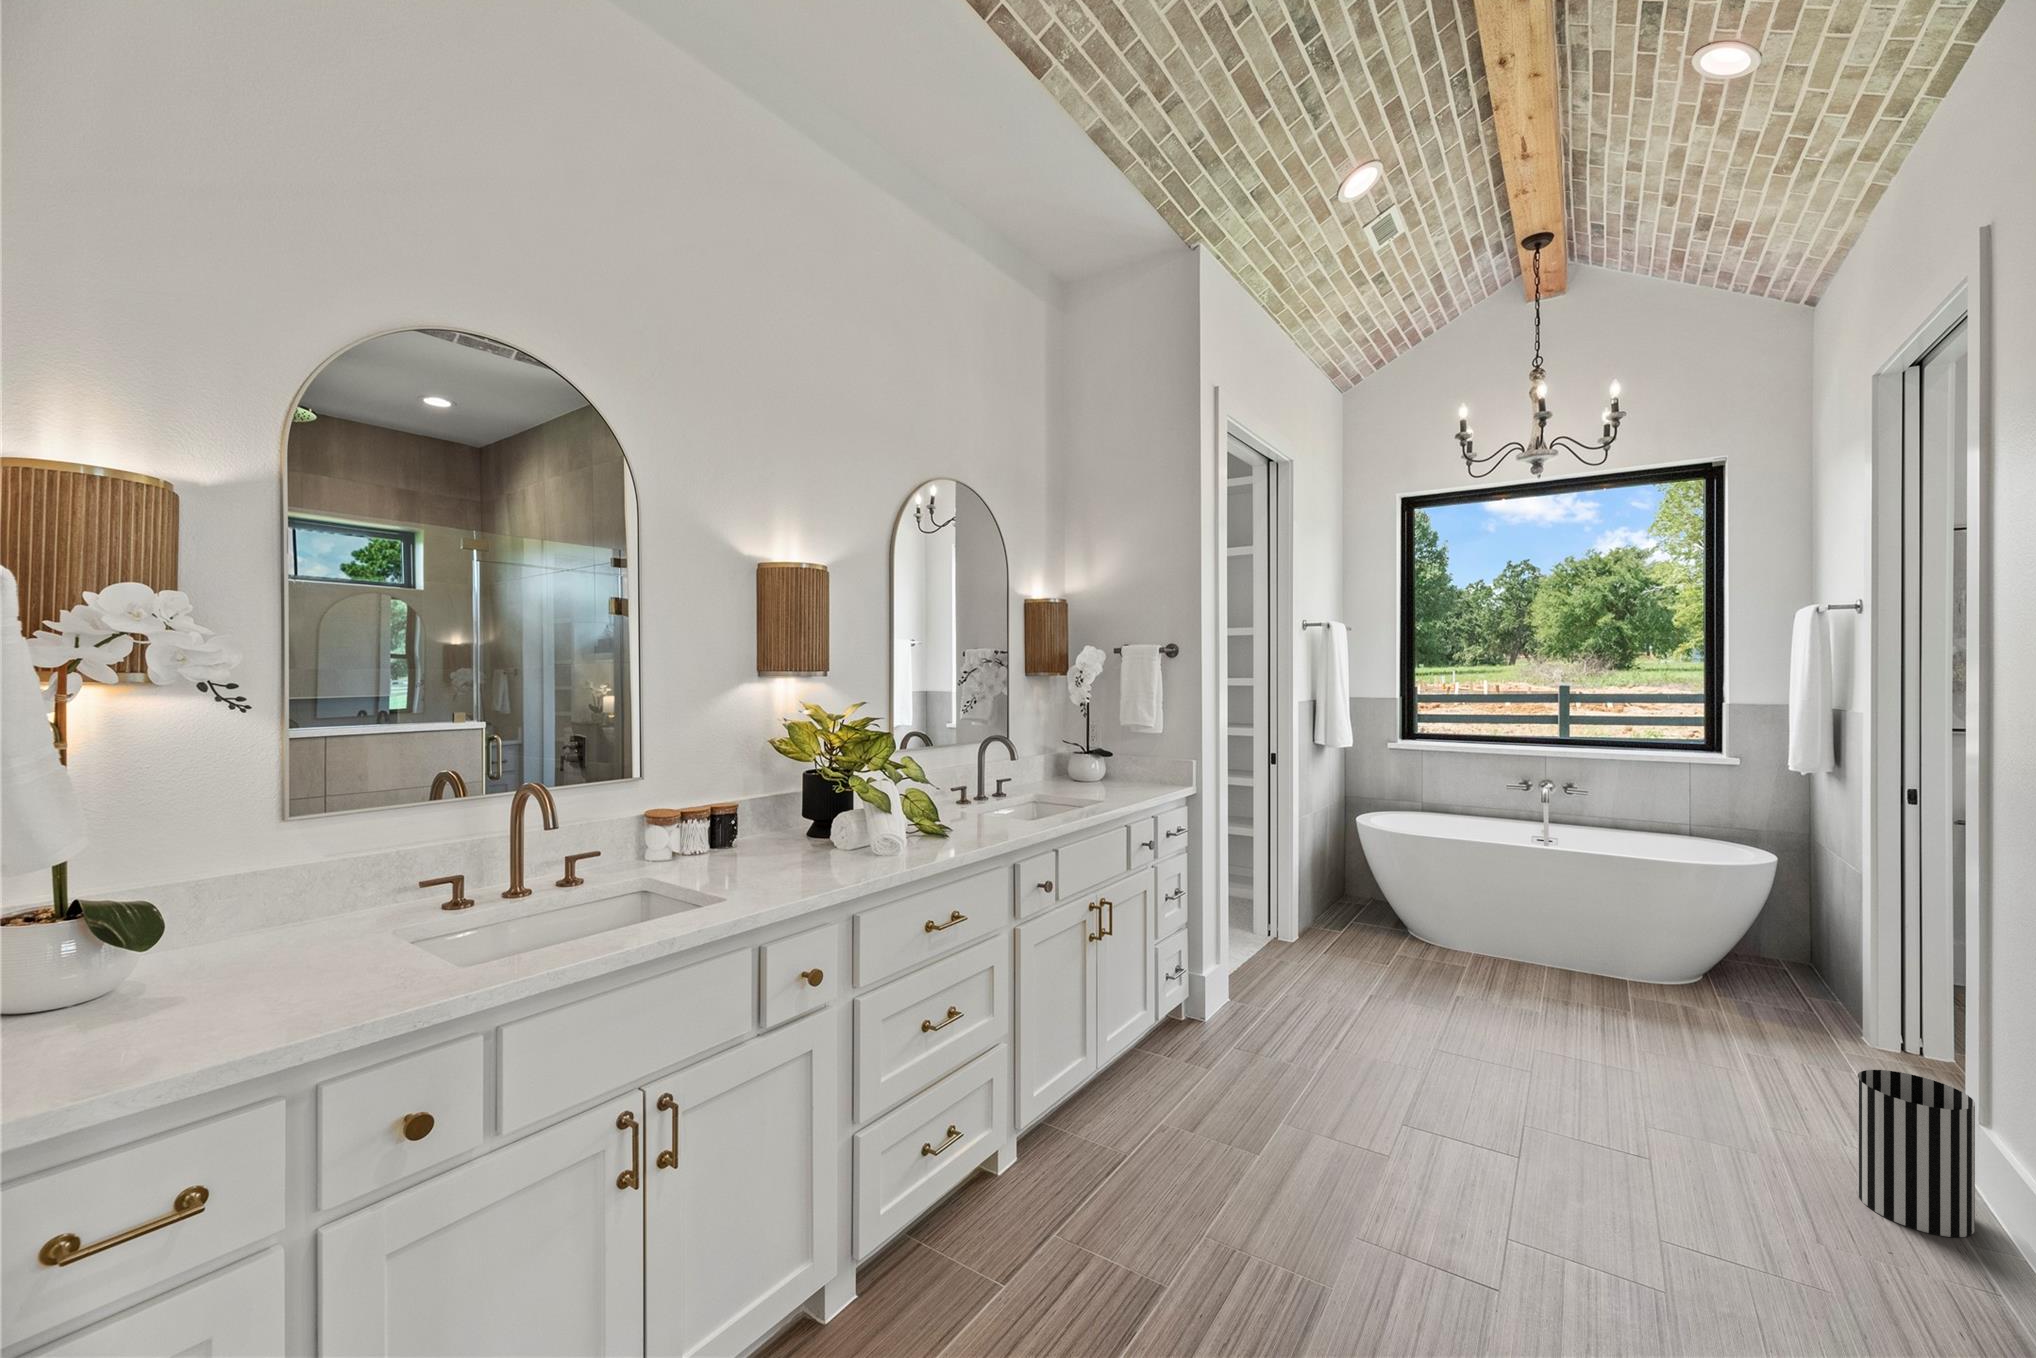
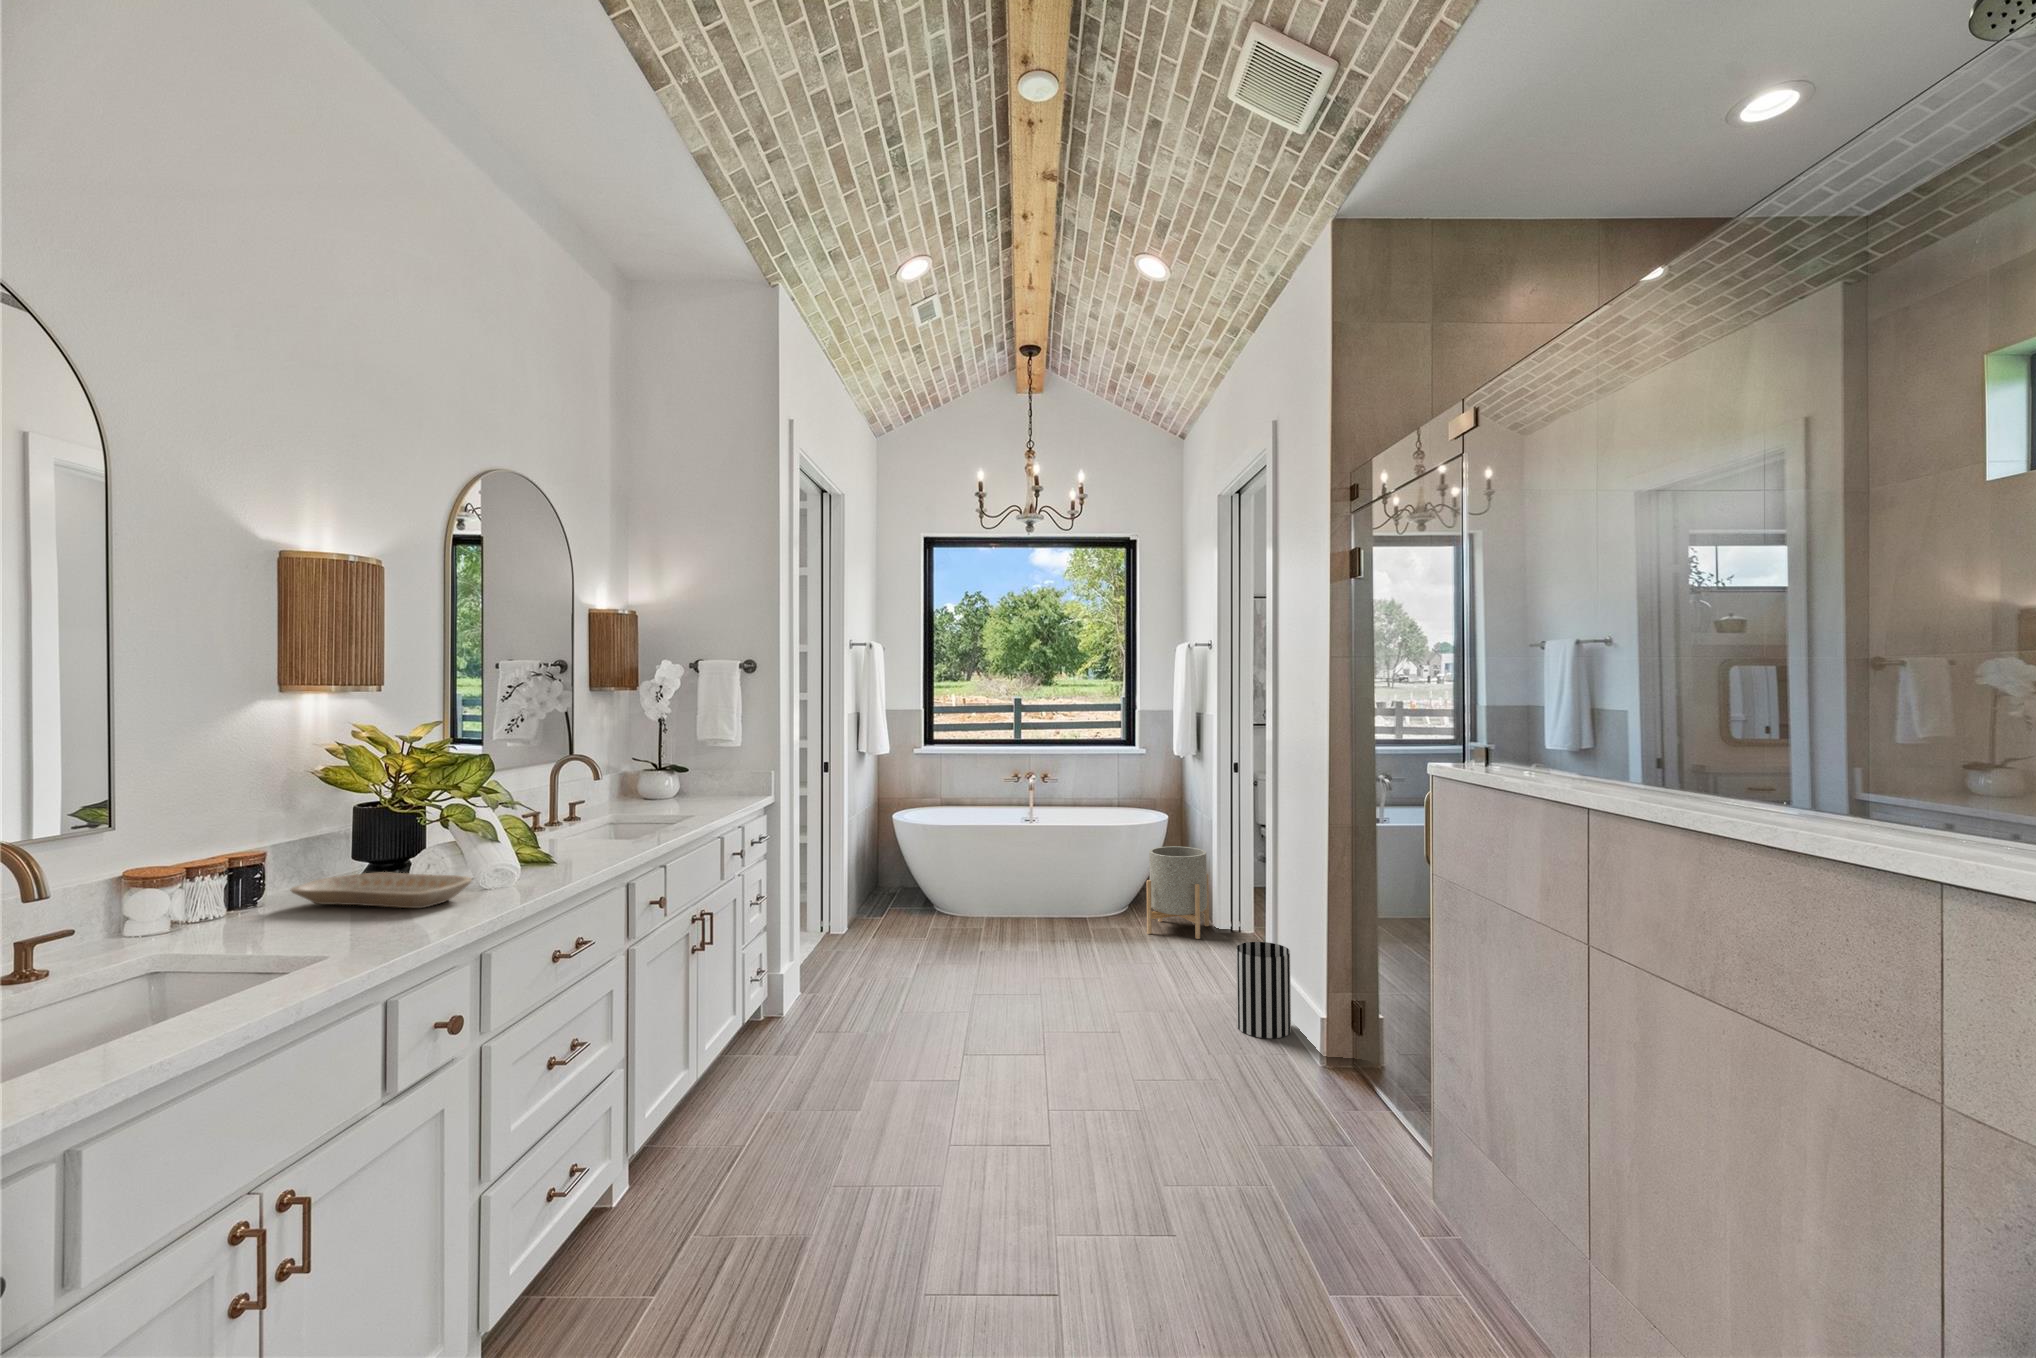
tray: none [725,840,841,880] -> present [290,872,472,908]
planter: none [1718,895,1836,1036] -> present [1147,846,1209,939]

